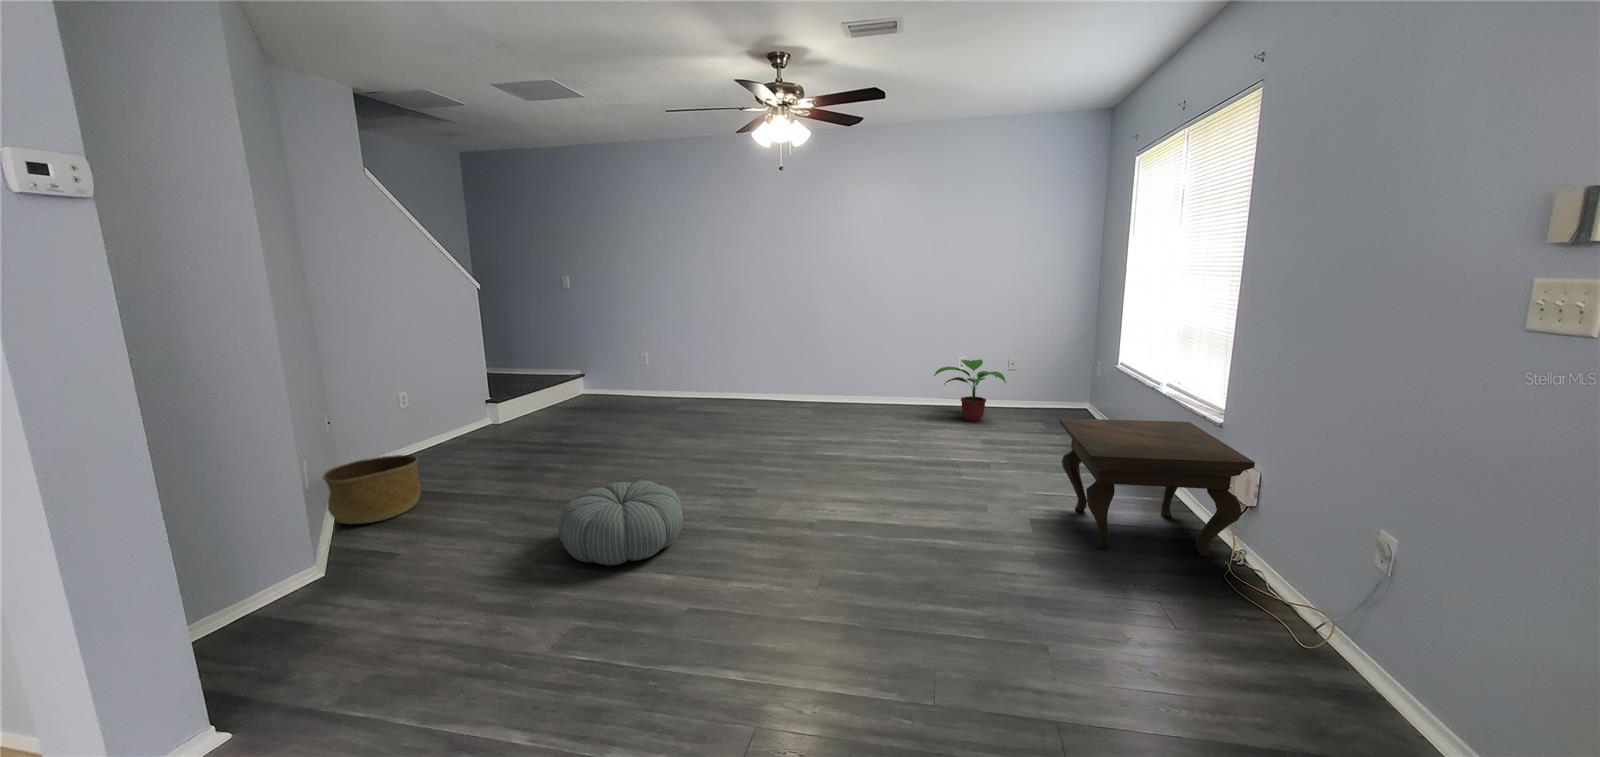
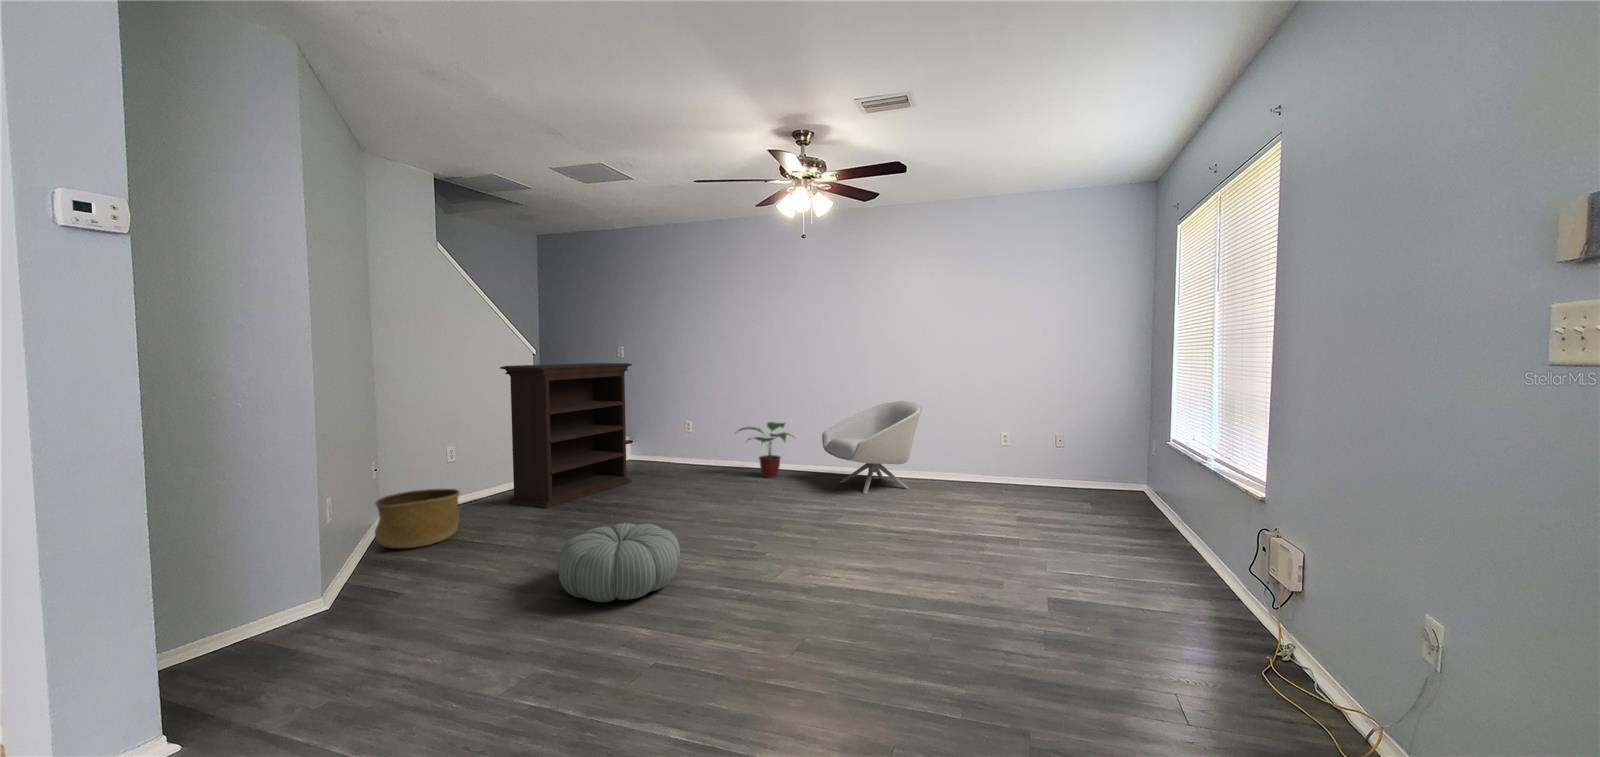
bookshelf: none [436,305,589,466] -> present [500,363,632,509]
armchair: none [786,333,886,428] -> present [822,401,922,494]
potted plant: present [934,360,1006,422] -> present [739,422,793,478]
side table: present [1060,418,1255,556] -> none [1081,486,1292,650]

